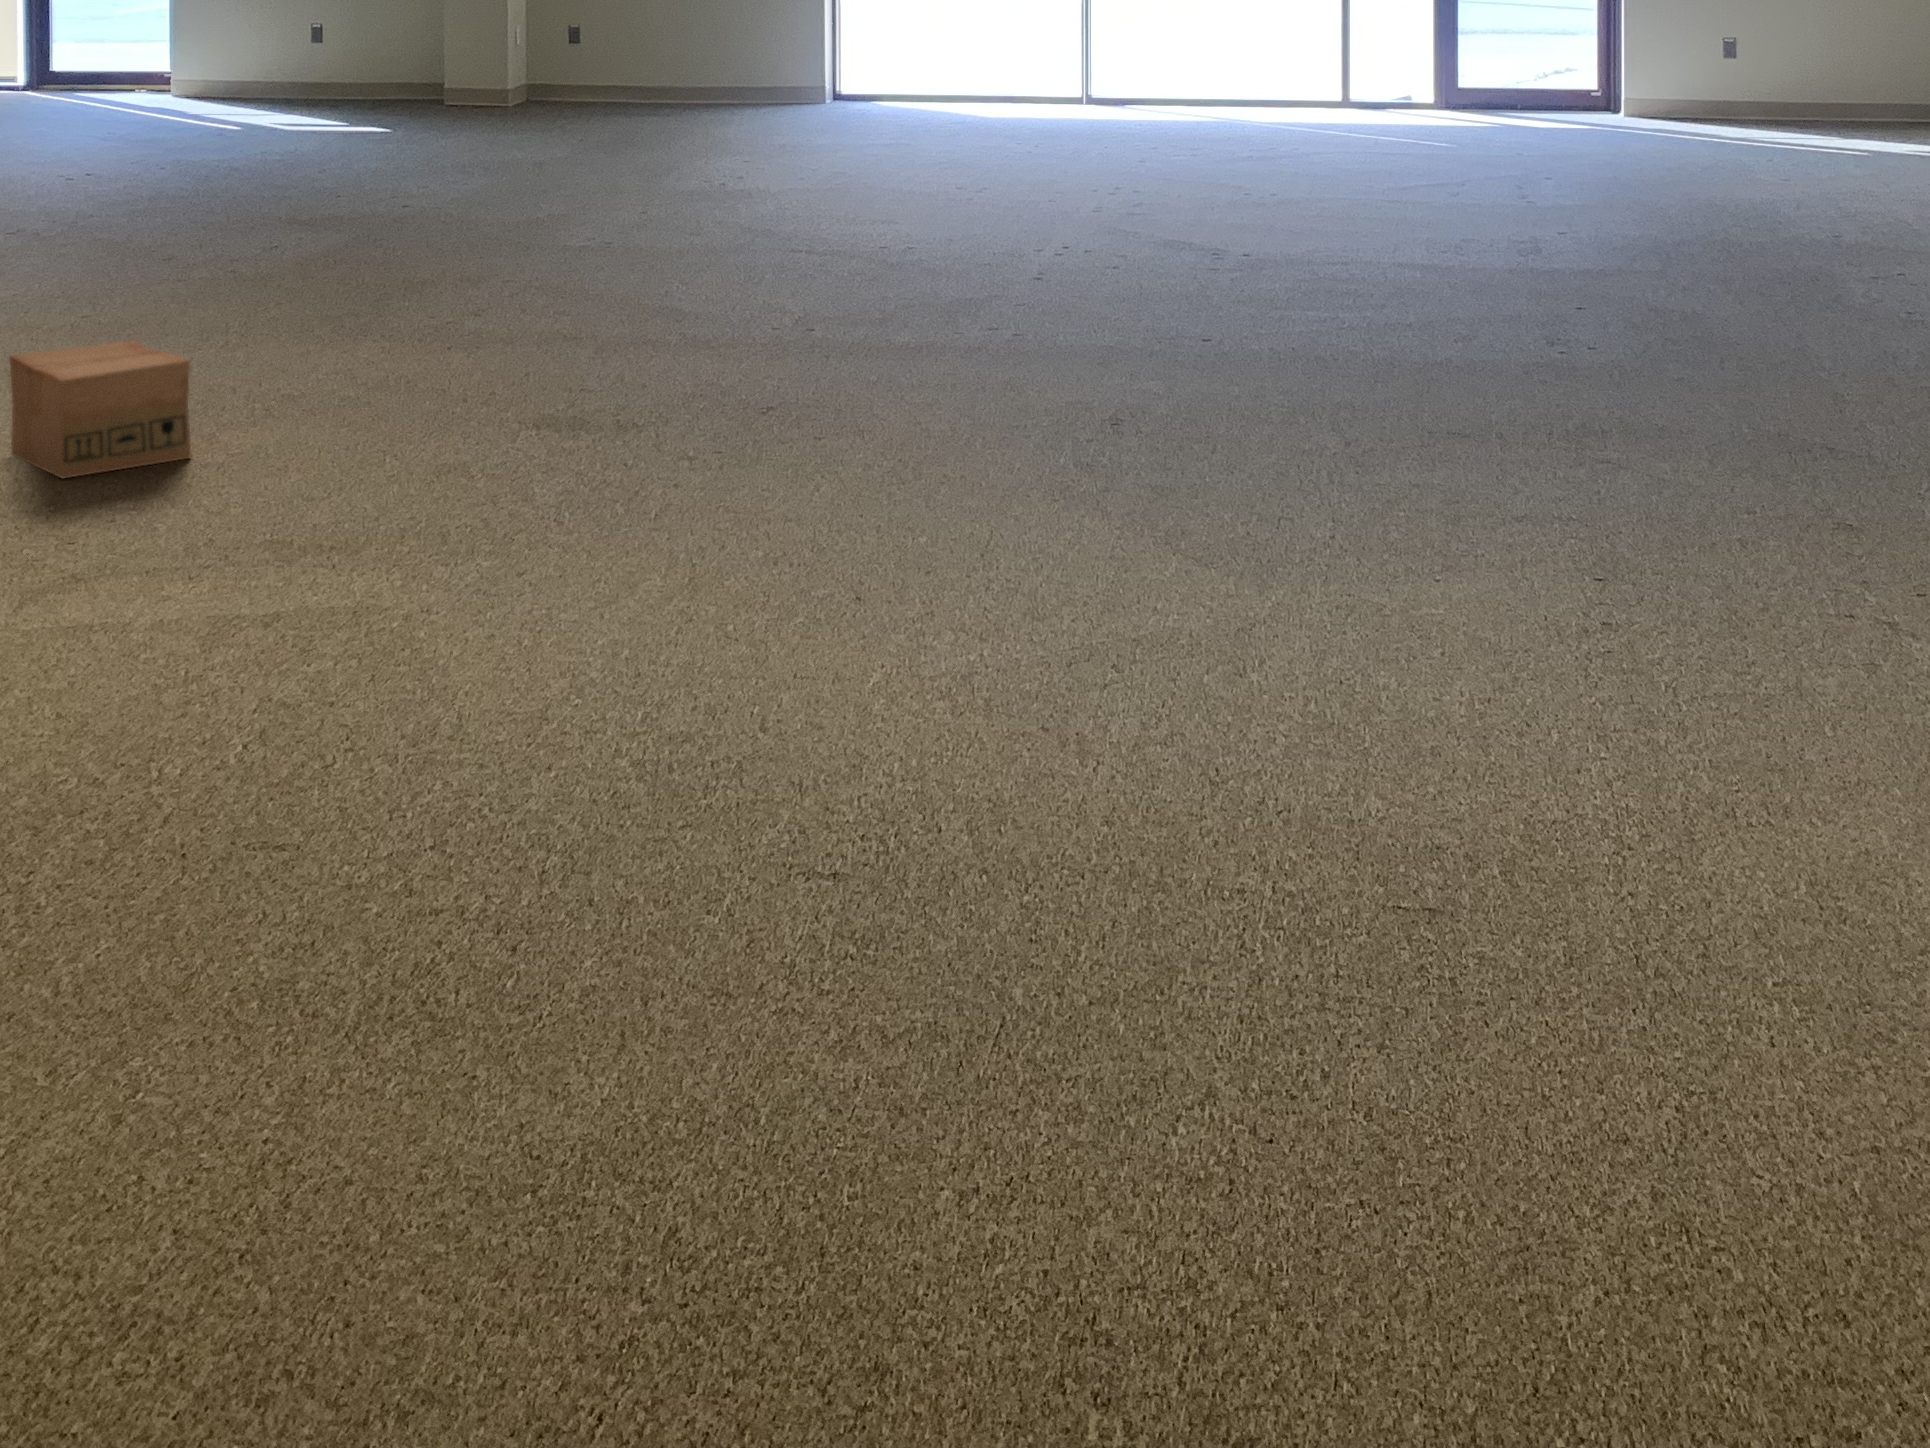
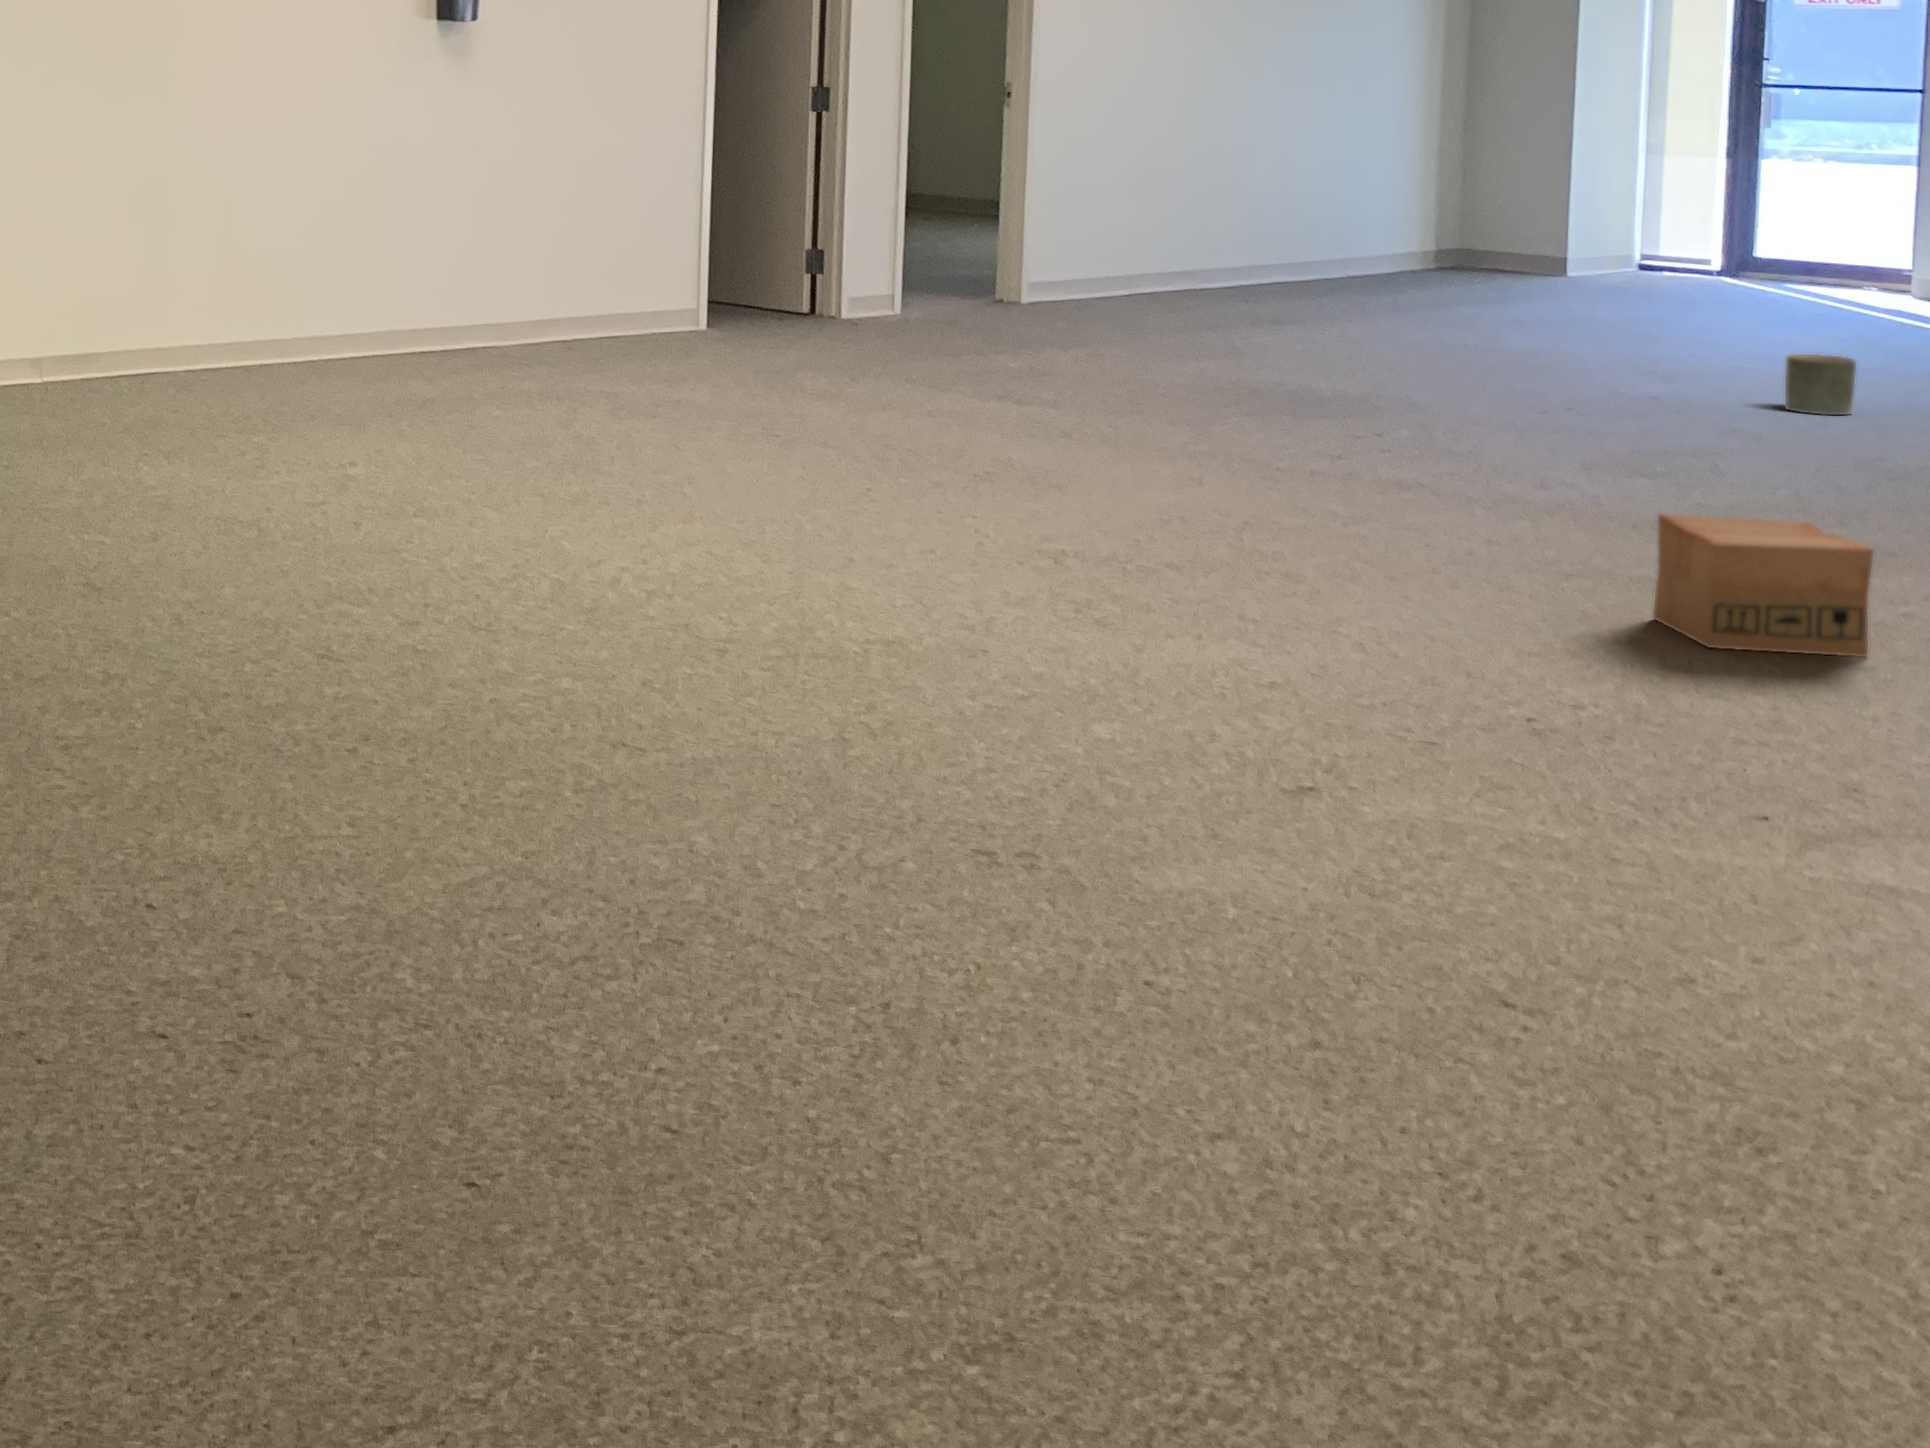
planter: none [89,154,142,207] -> present [1785,354,1856,415]

